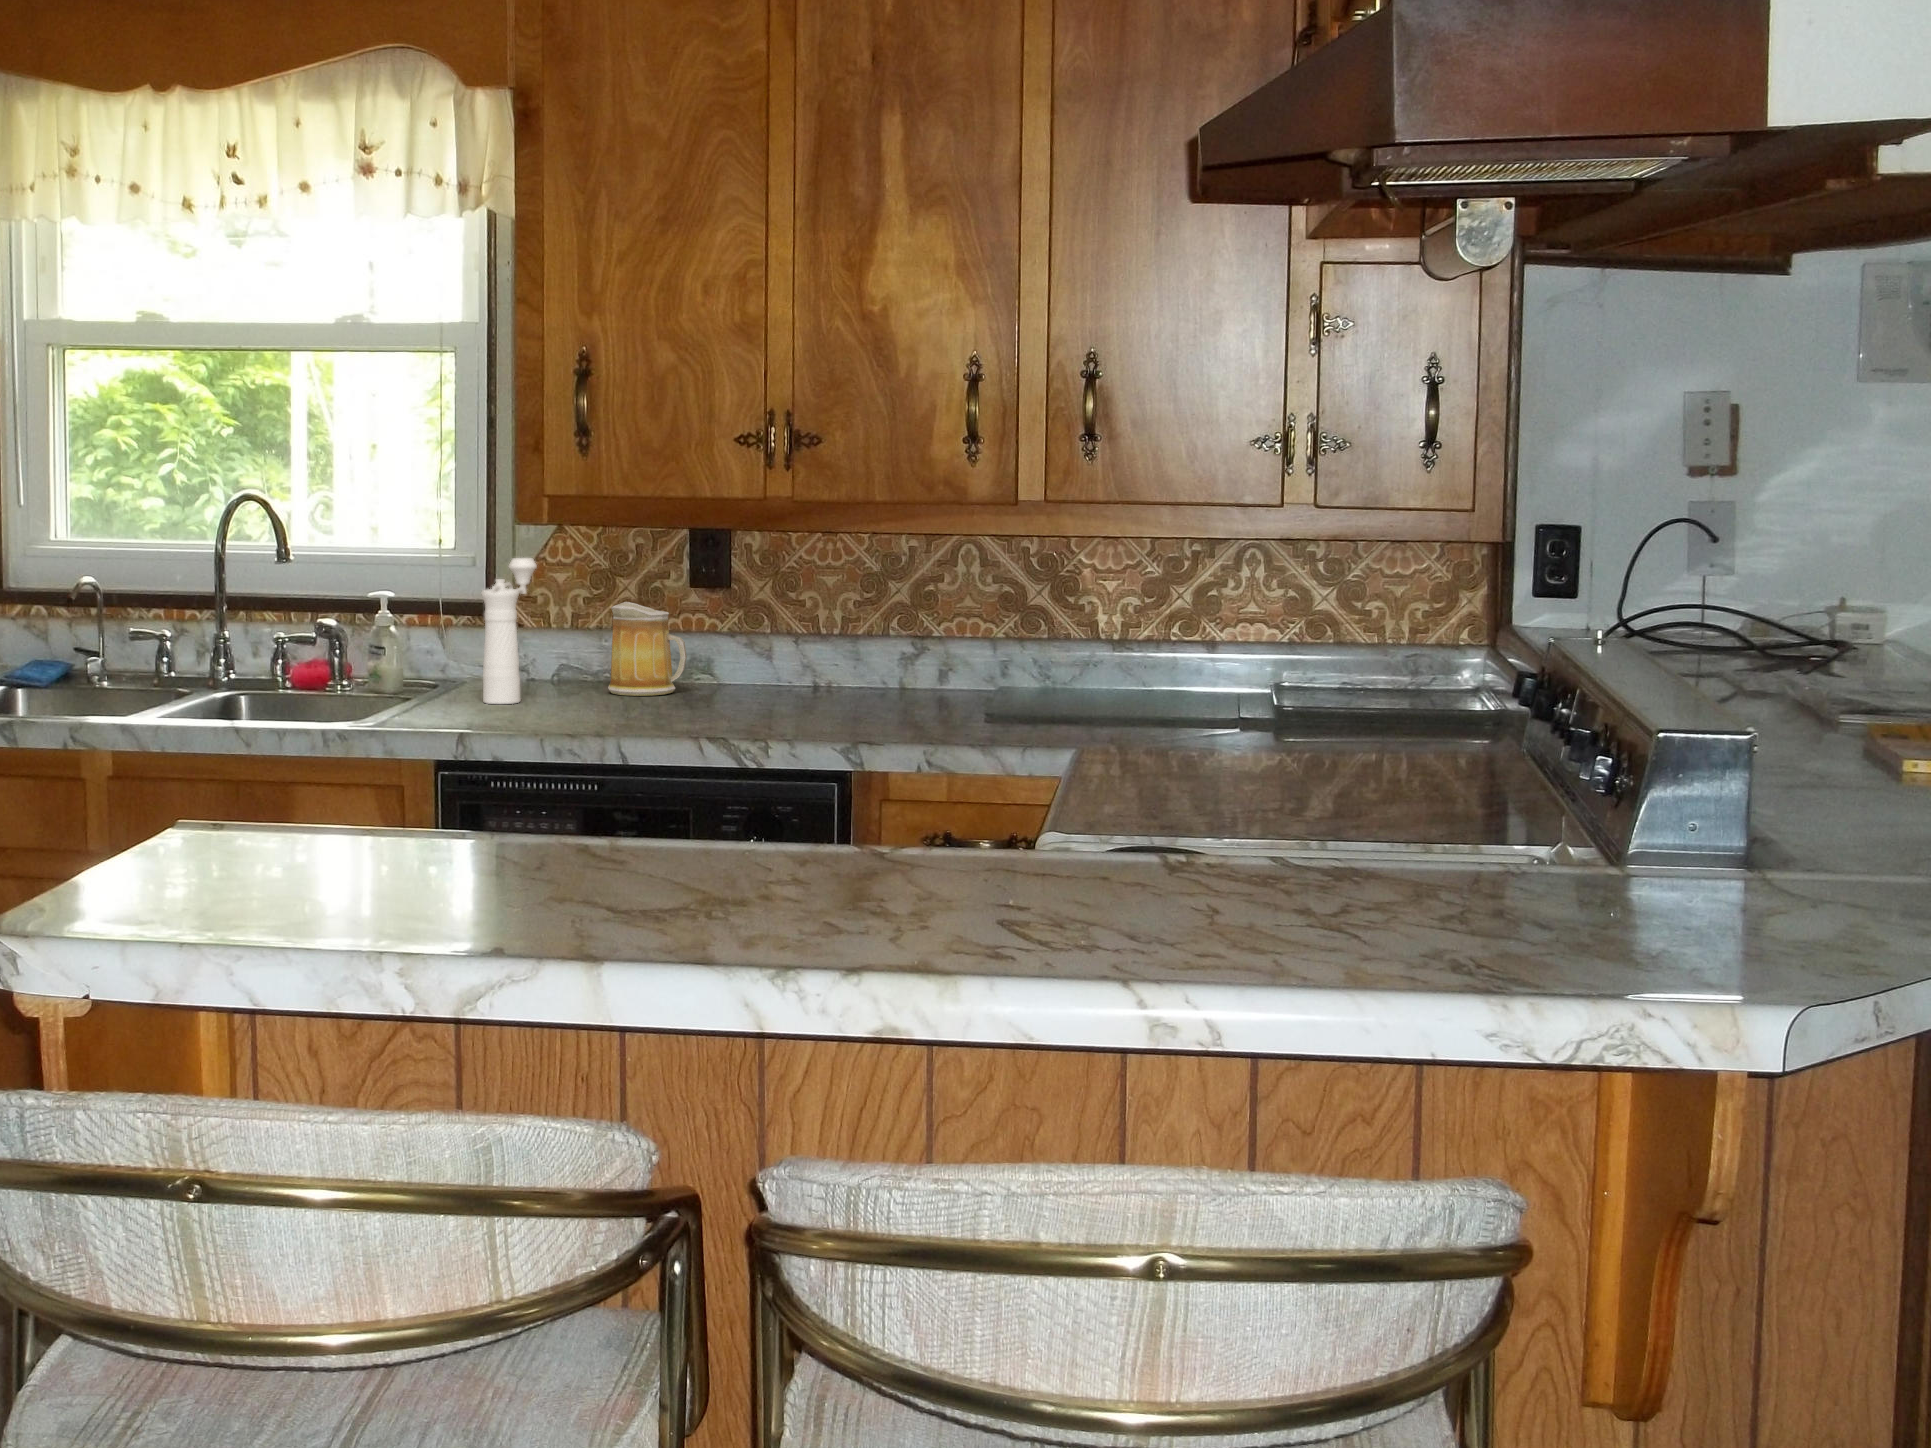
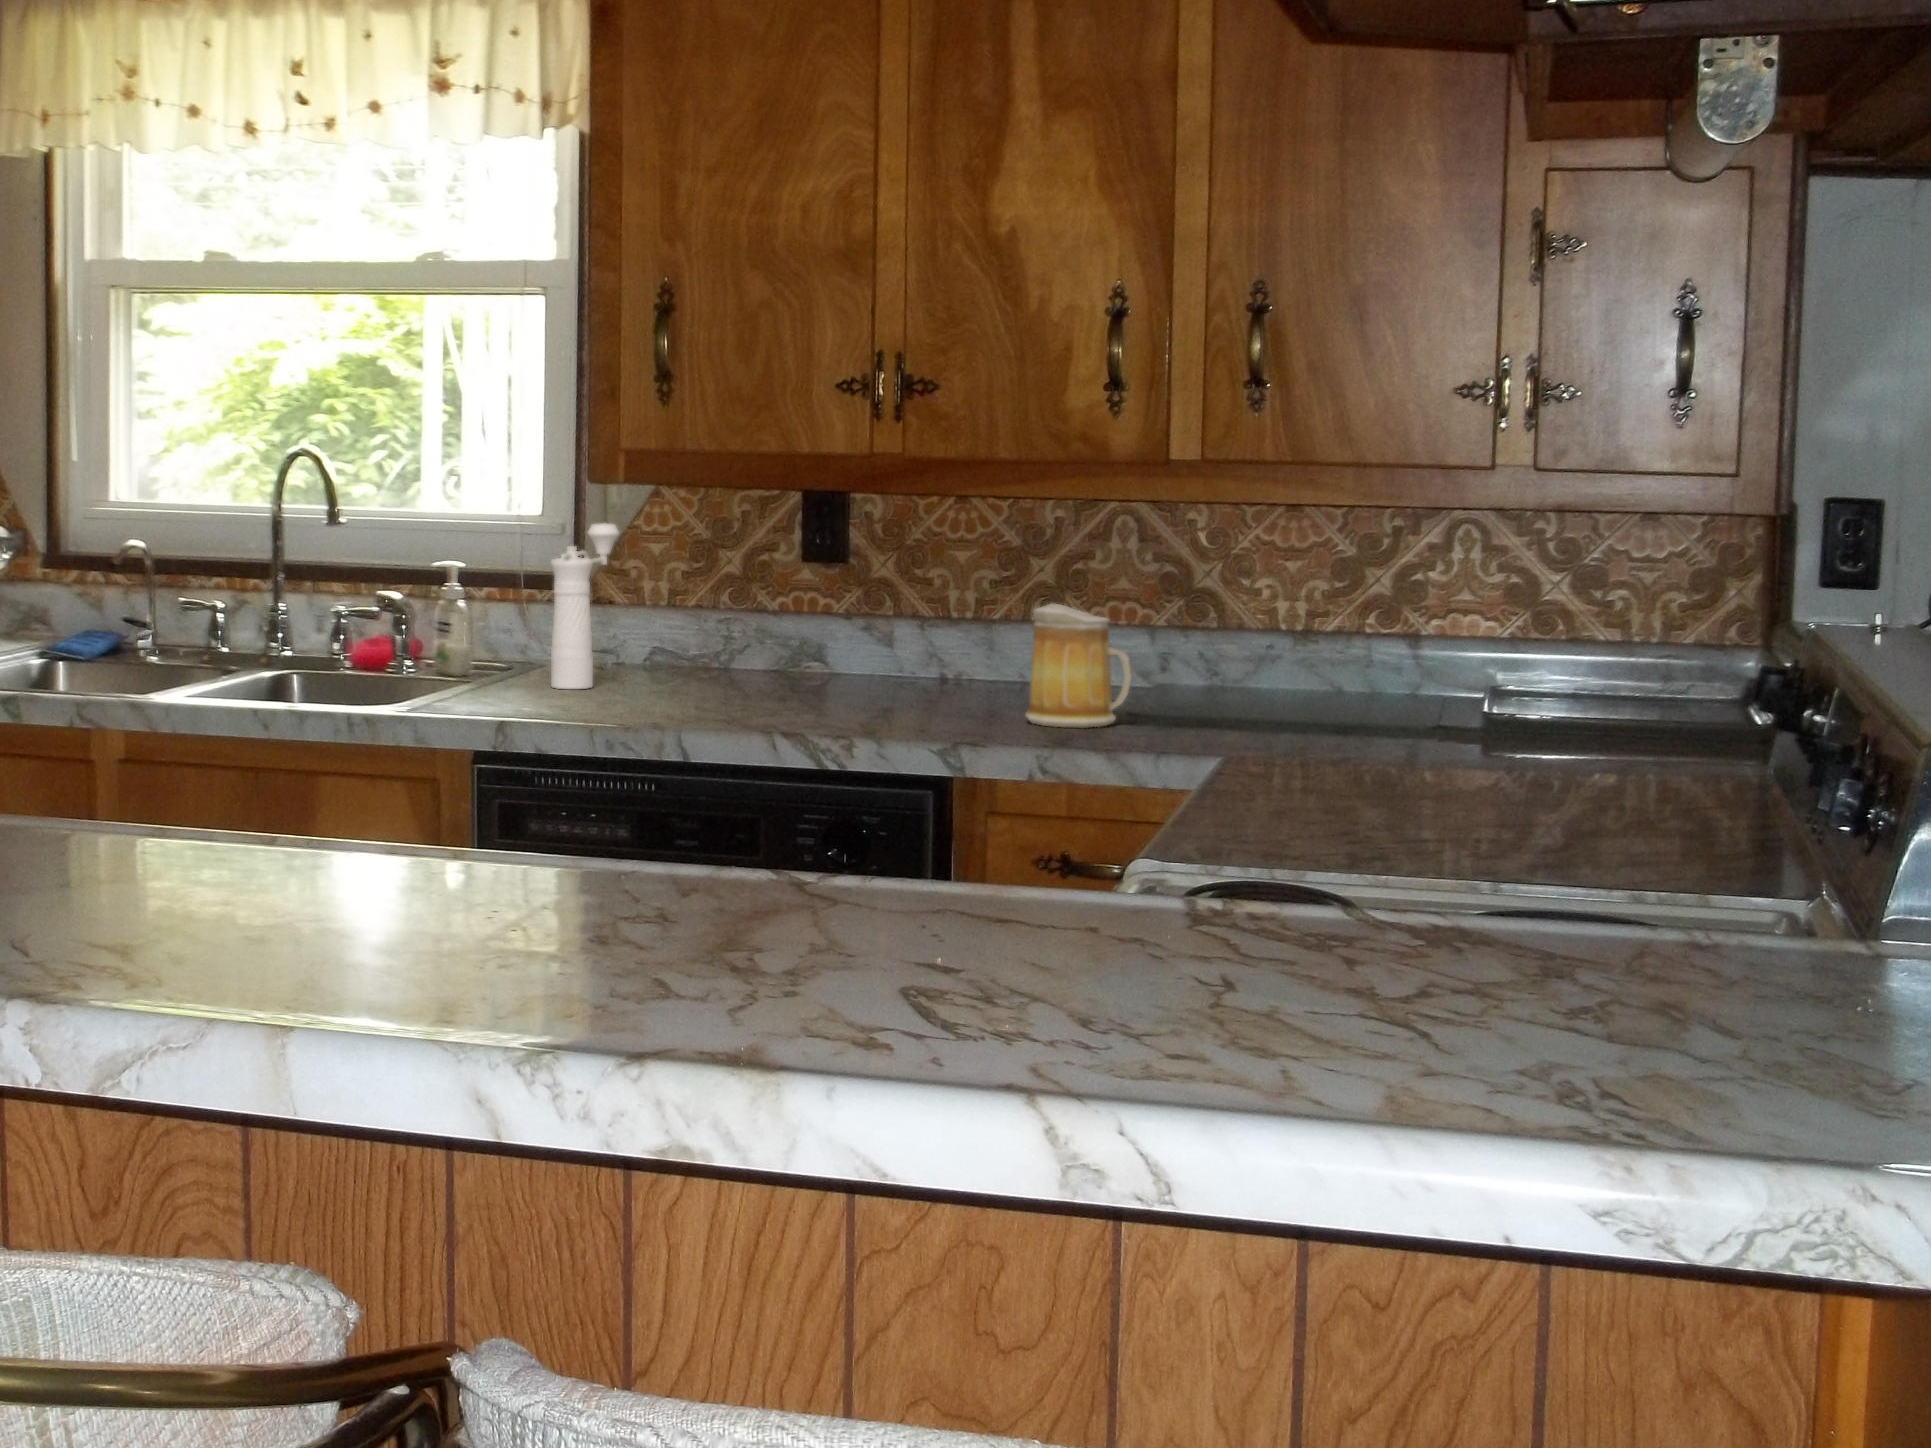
mug: present [608,602,687,696] -> present [1026,604,1132,727]

